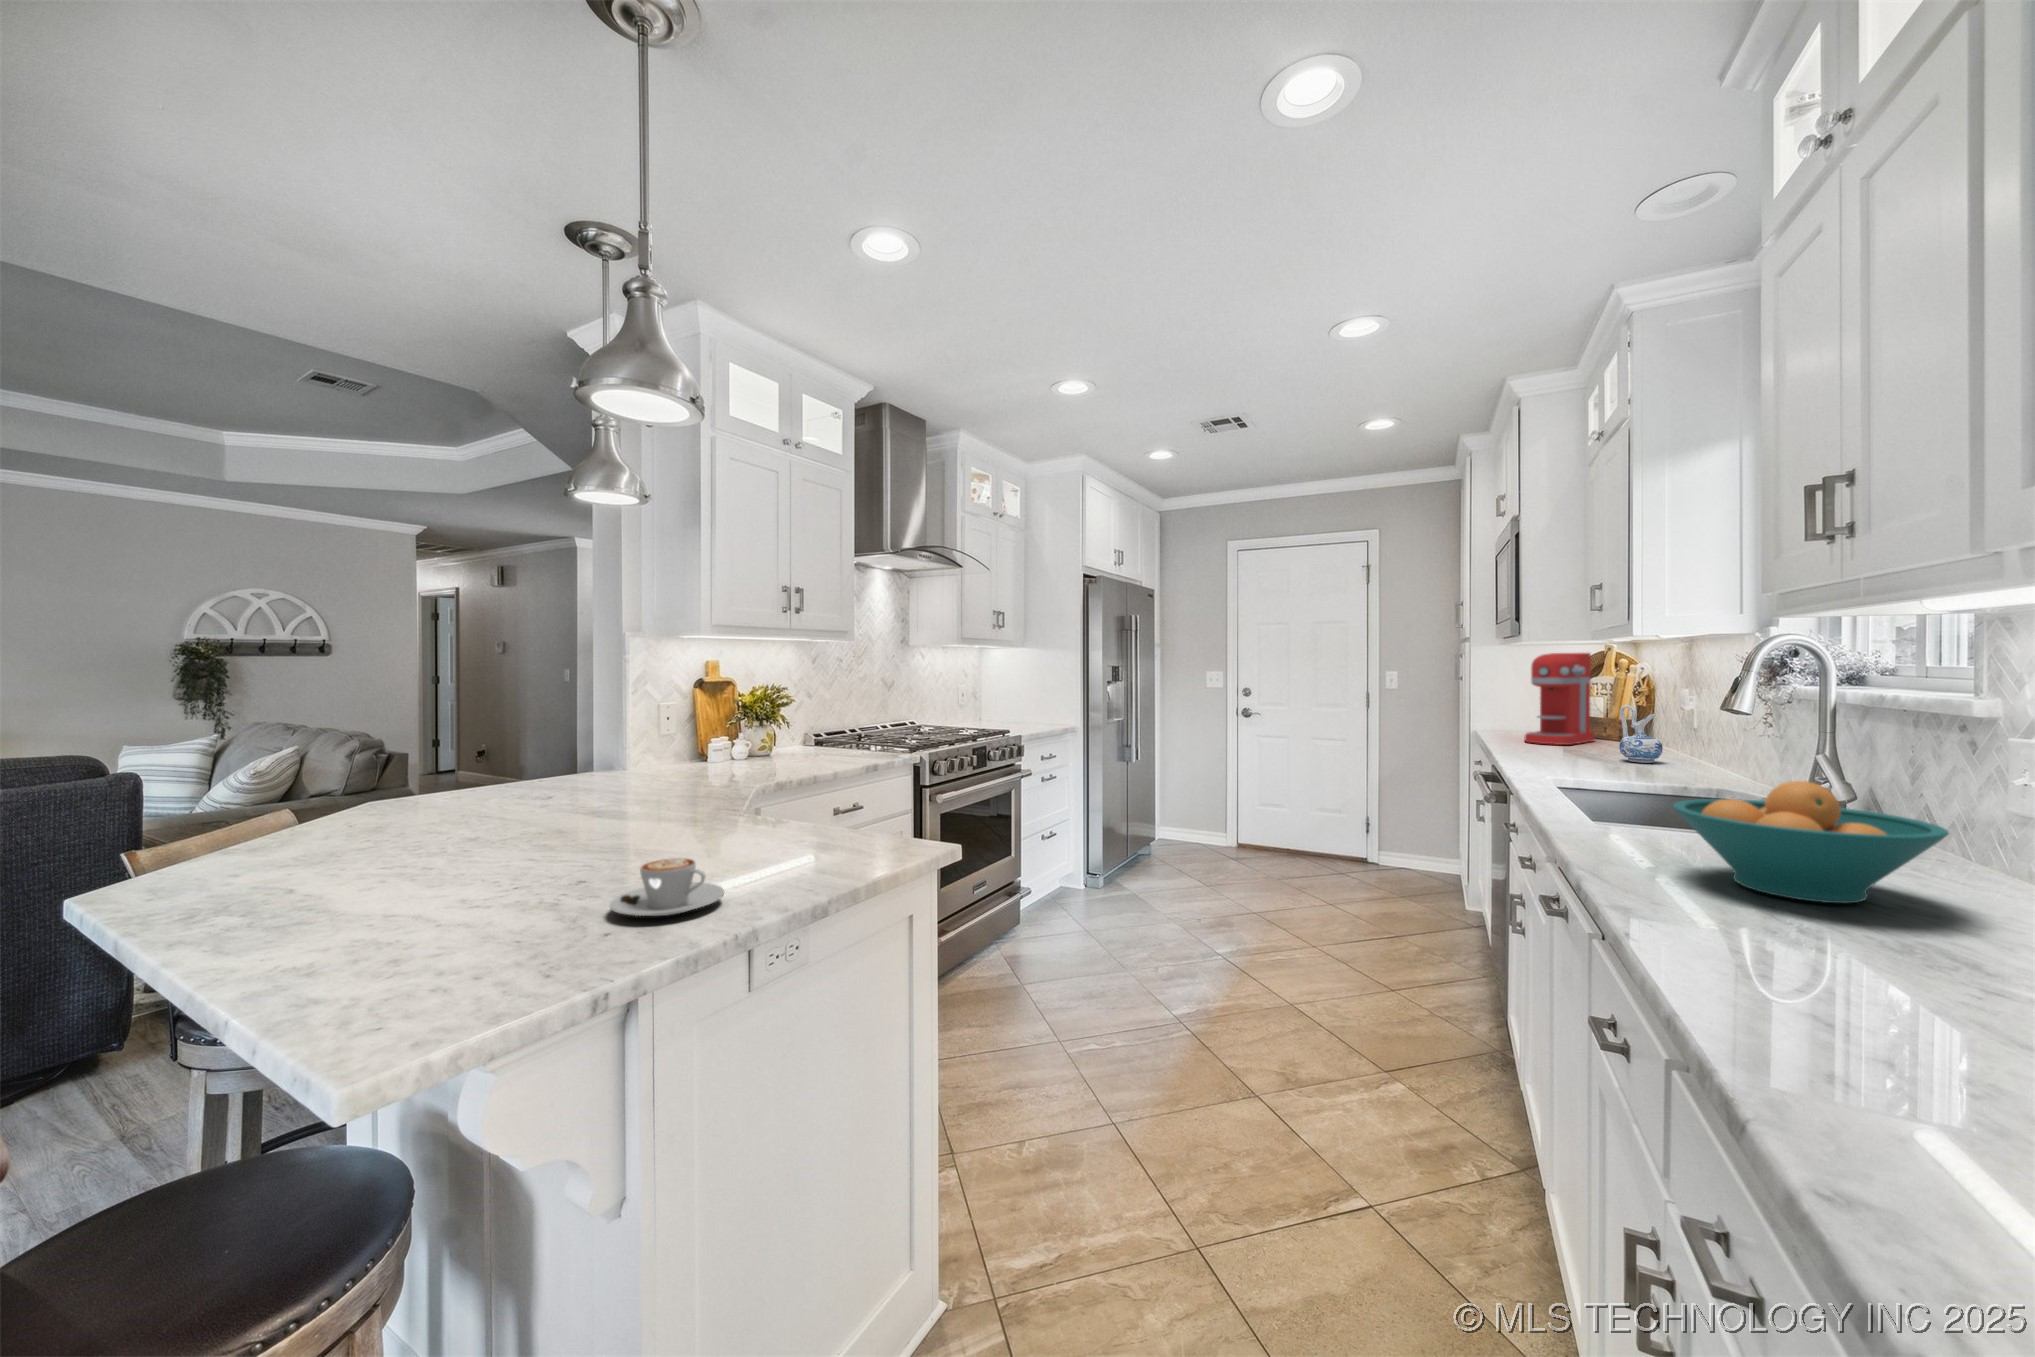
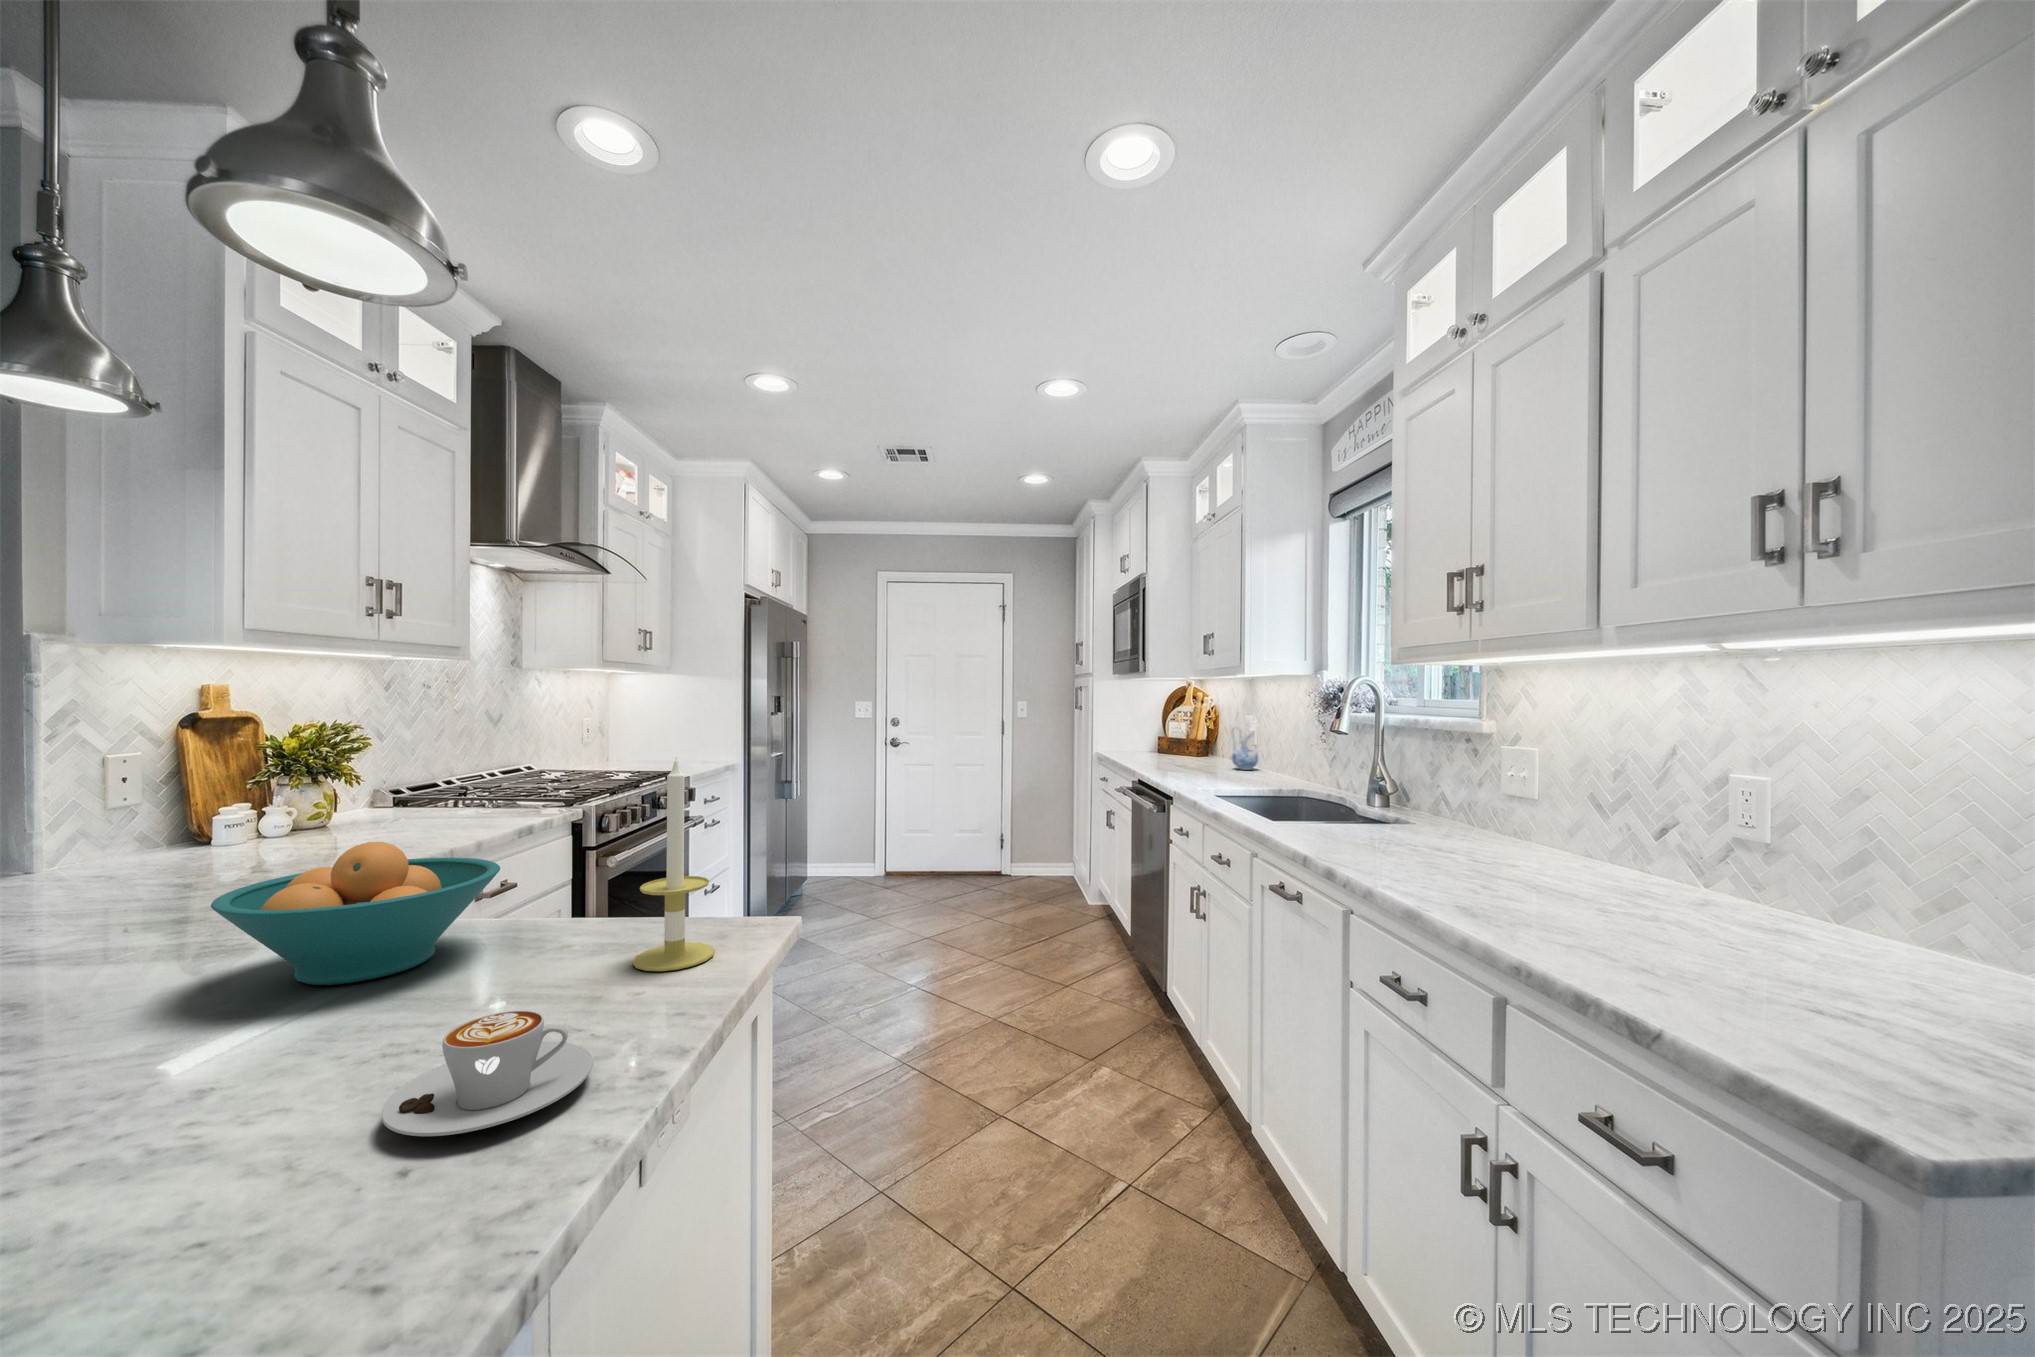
coffee maker: present [1525,653,1595,745] -> none [1153,685,1195,759]
candle: none [813,708,869,863] -> present [633,757,715,971]
fruit bowl: present [1673,781,1949,903] -> present [211,842,500,985]

